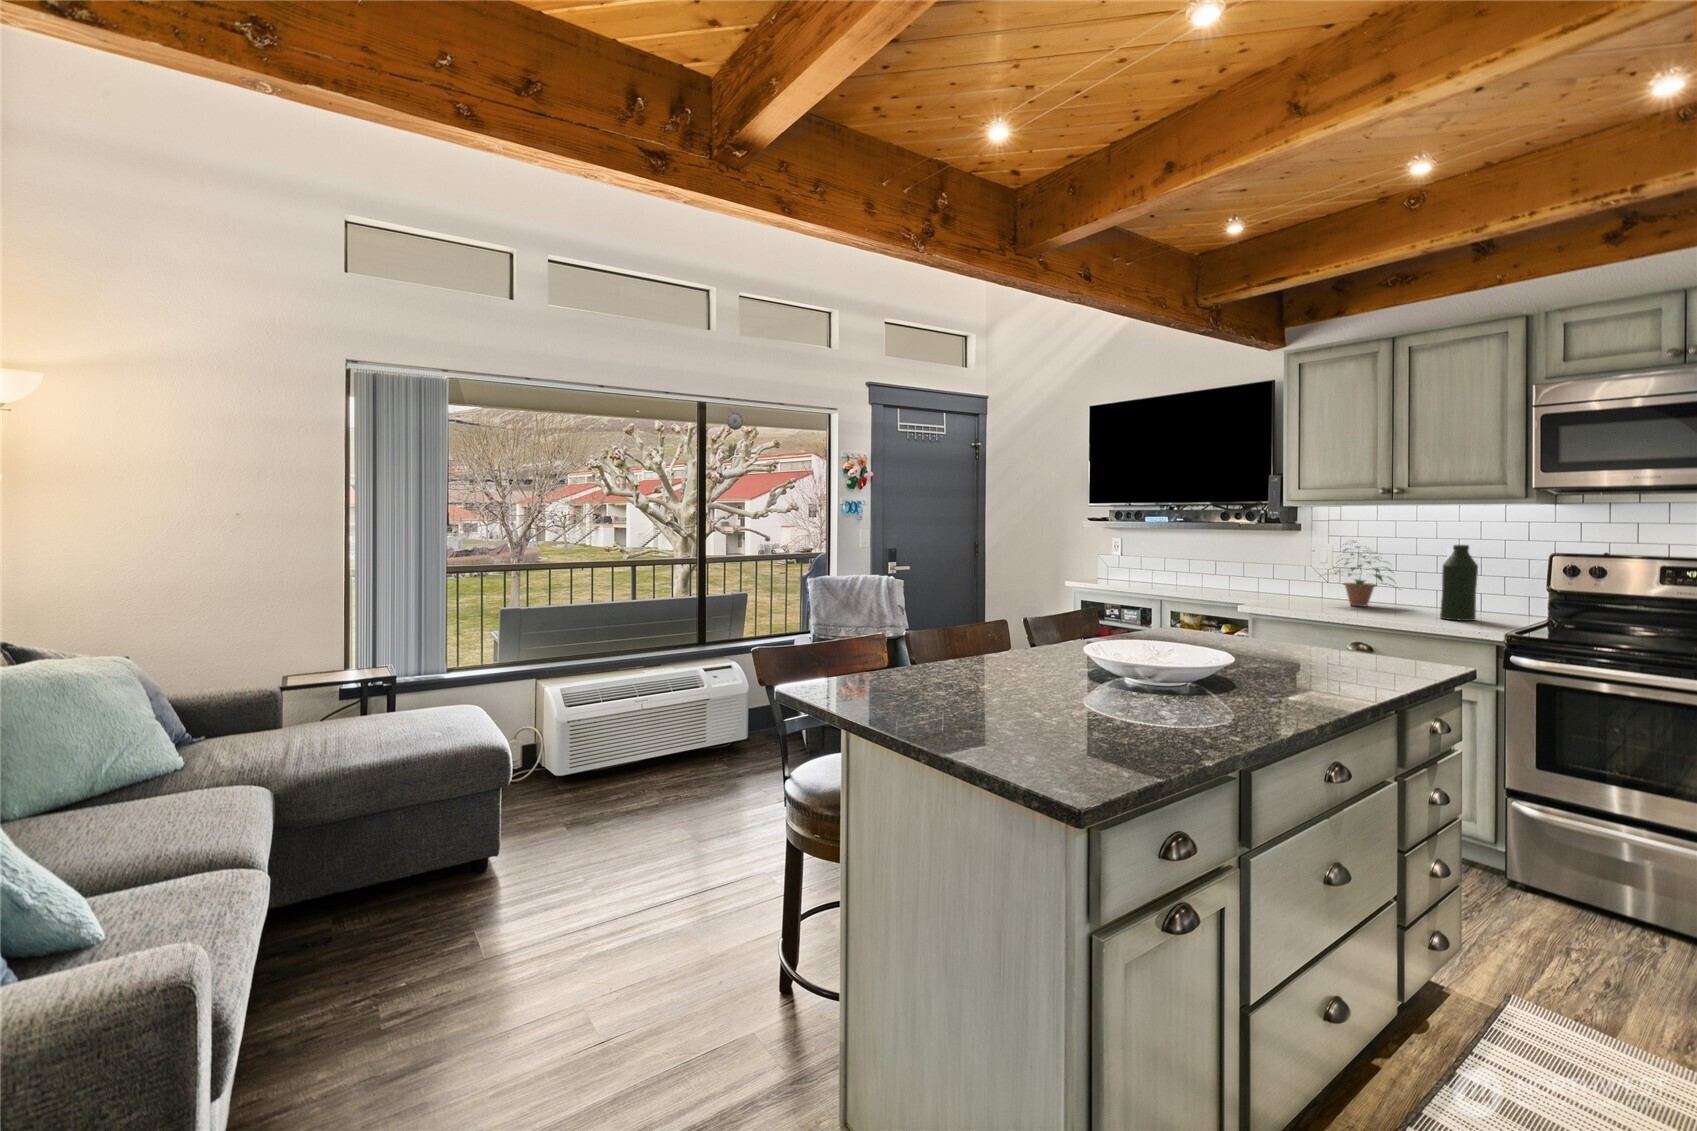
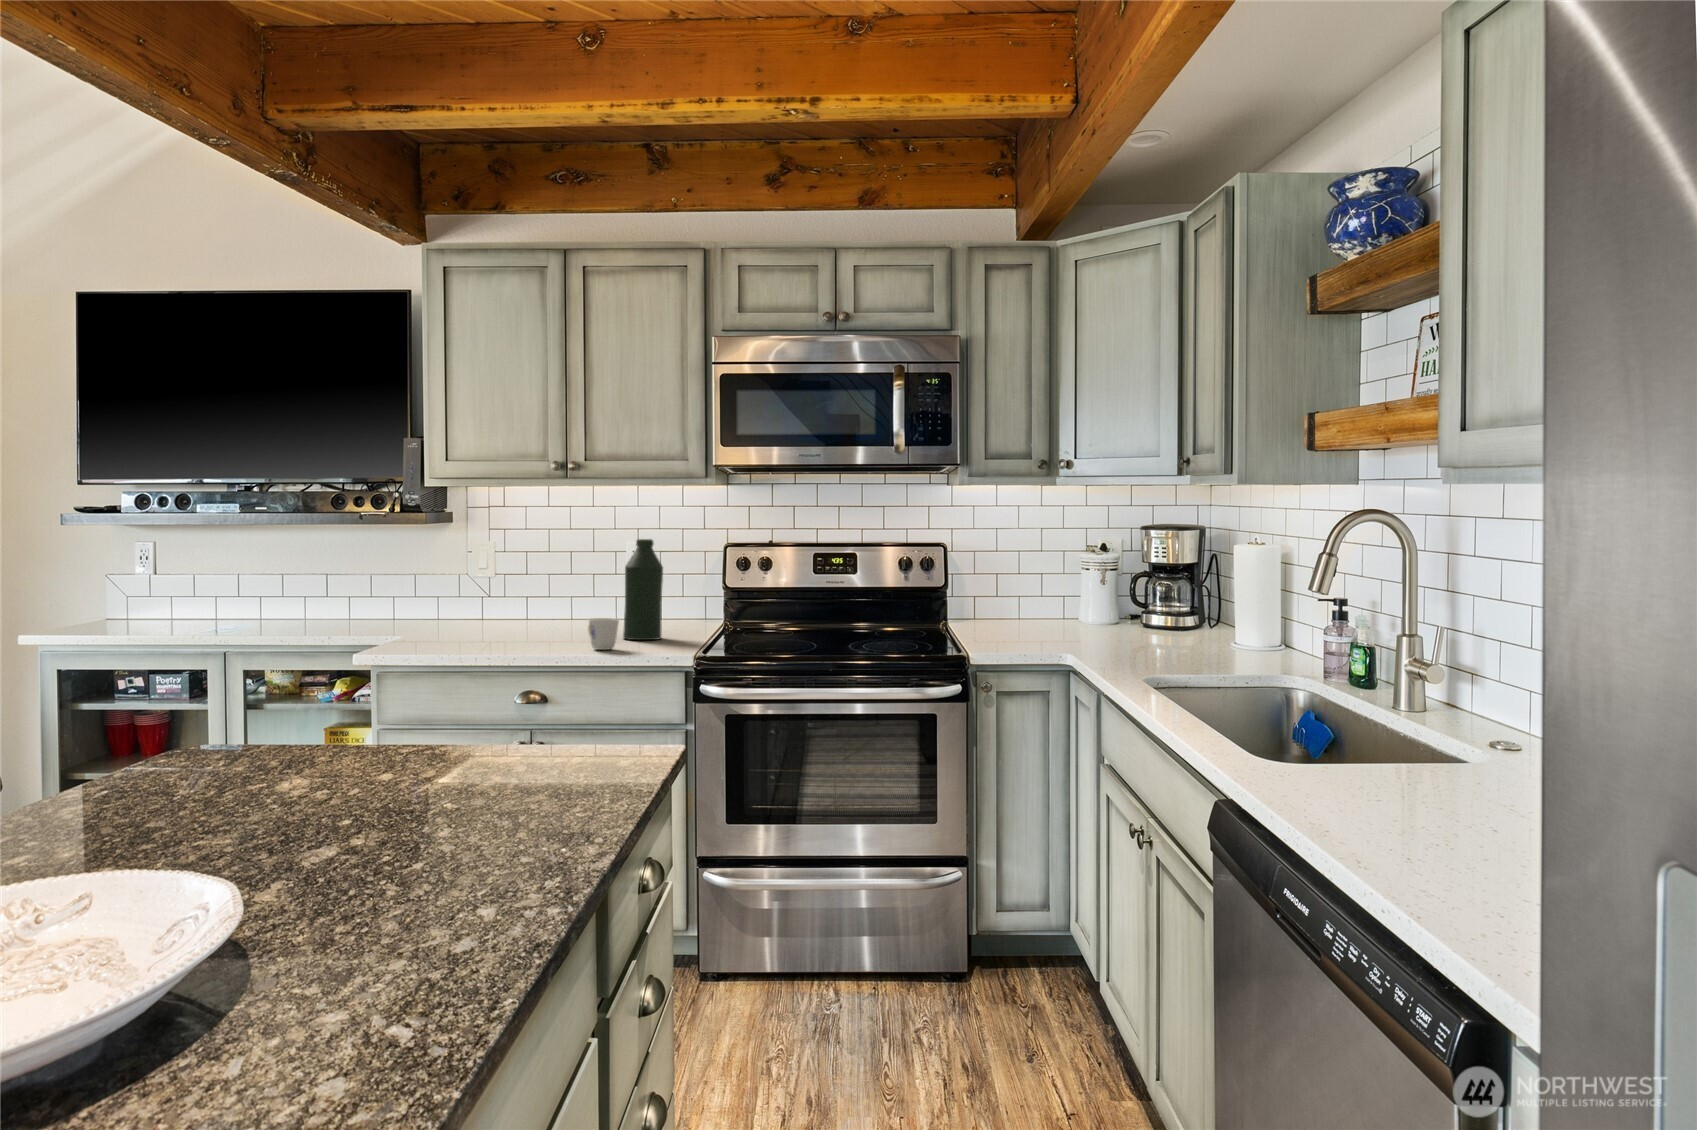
potted plant: present [1335,542,1391,606] -> none [474,534,582,629]
mug: none [1410,602,1436,625] -> present [588,618,619,650]

